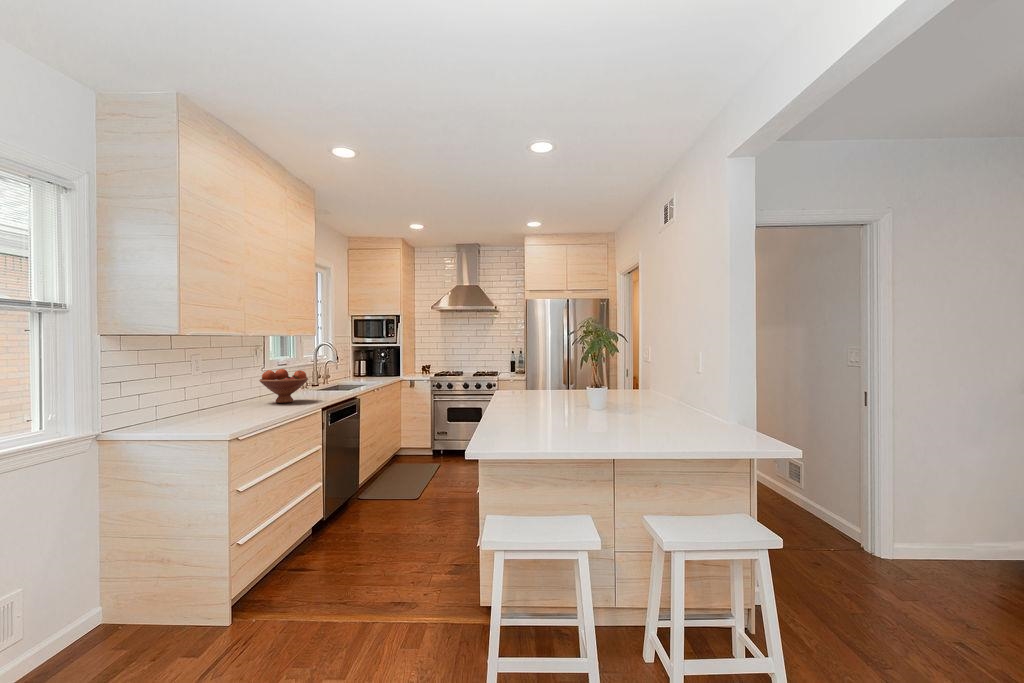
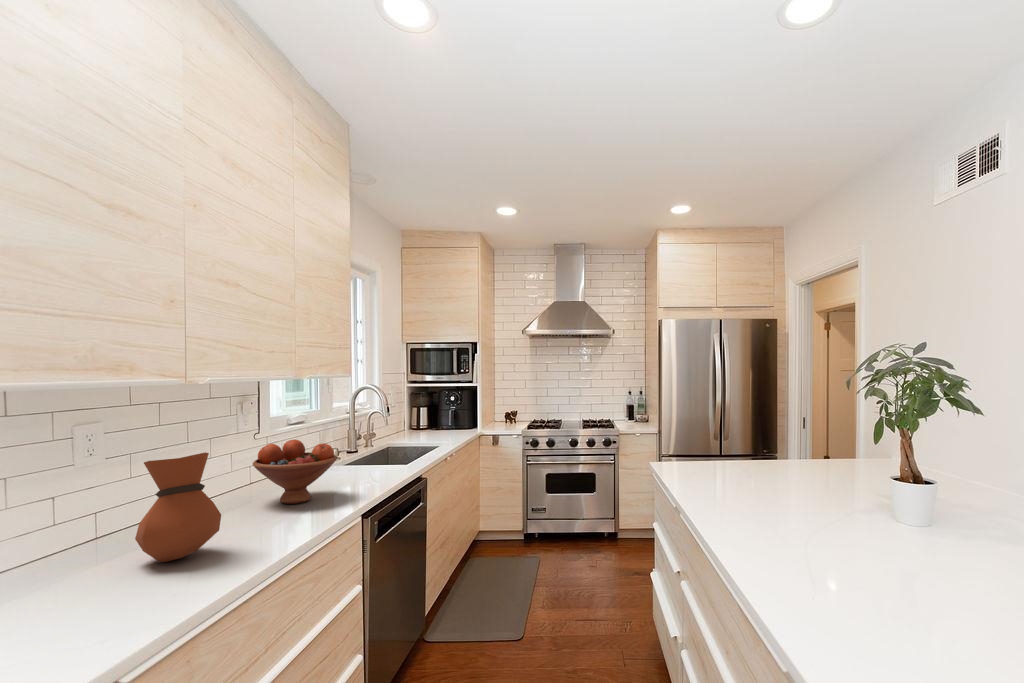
vase: none [214,365,254,417] -> present [135,452,221,562]

